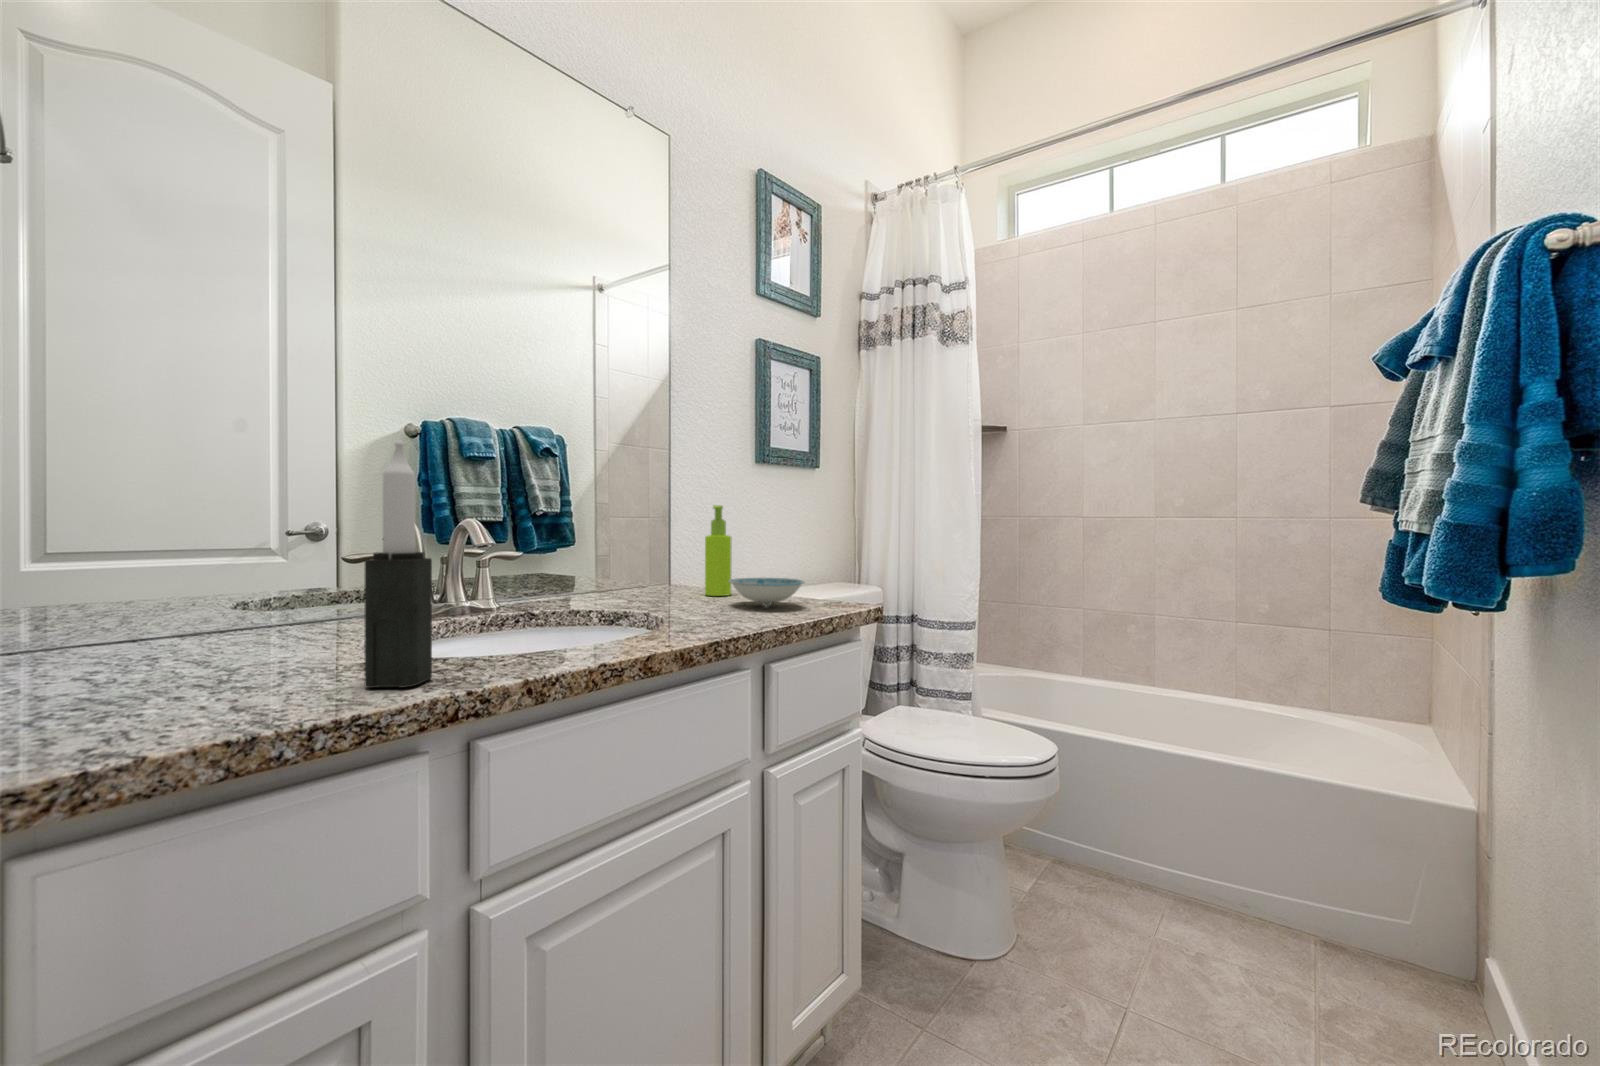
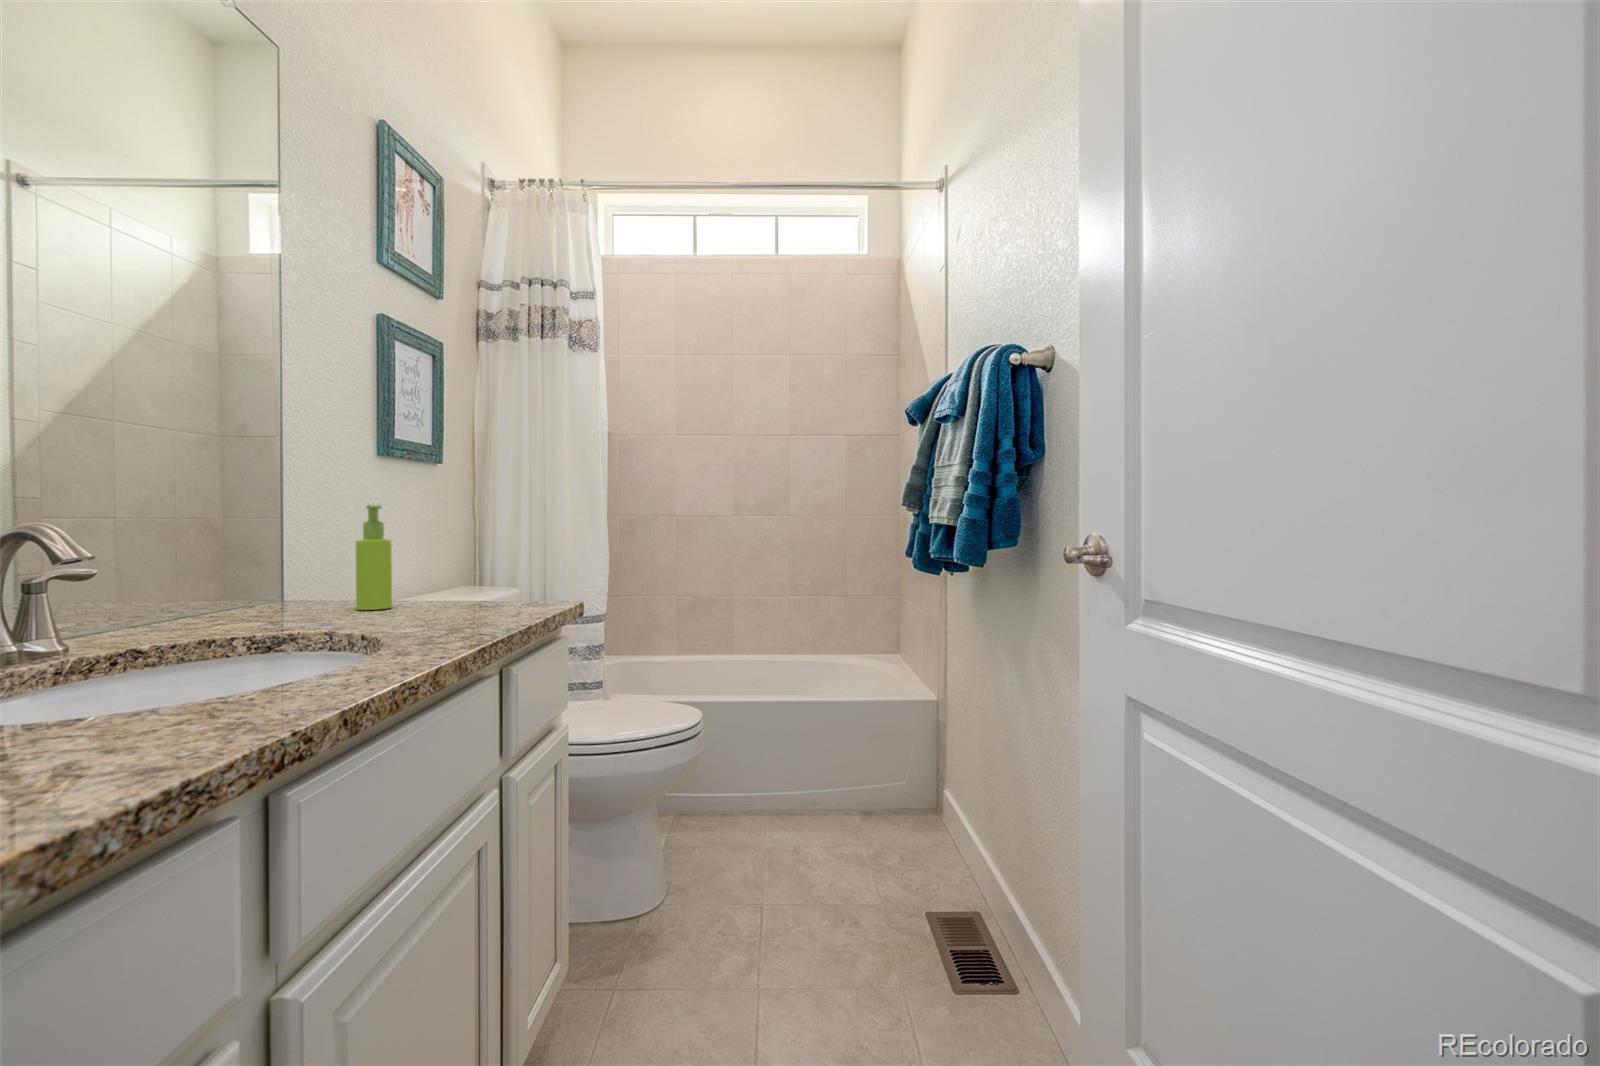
candle: present [365,441,432,688] -> none [100,412,197,754]
ceramic bowl: present [729,578,804,606] -> none [413,584,509,615]

